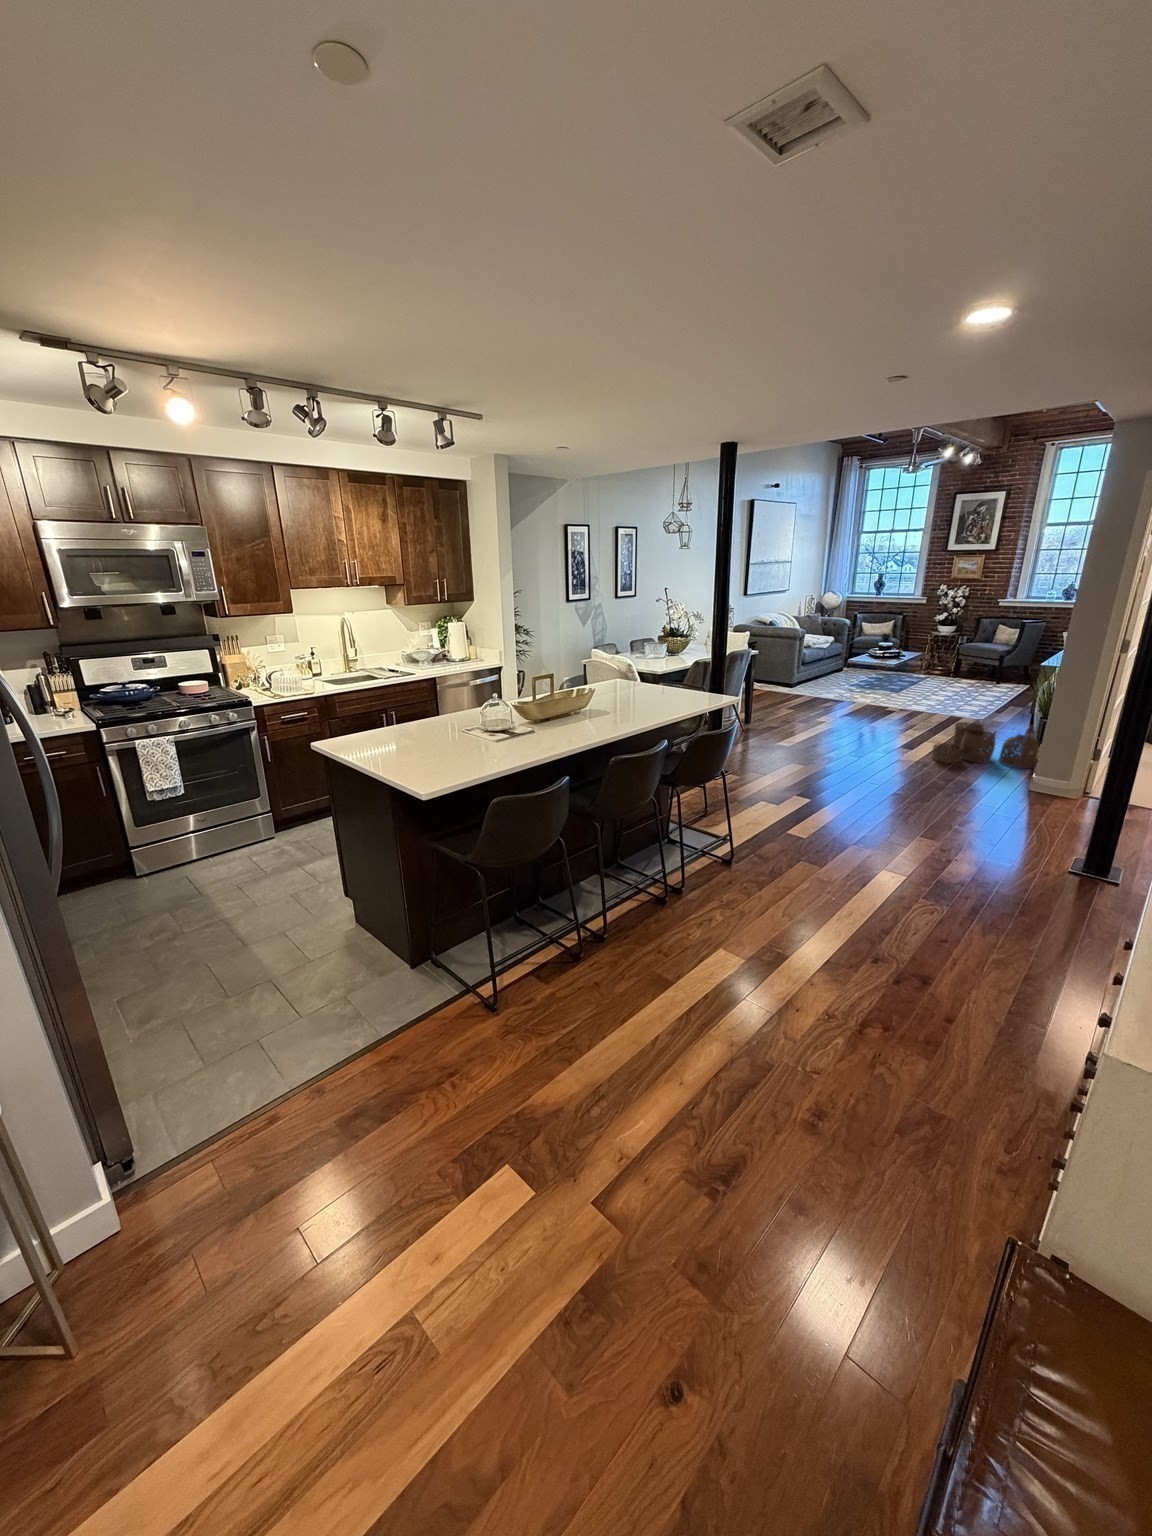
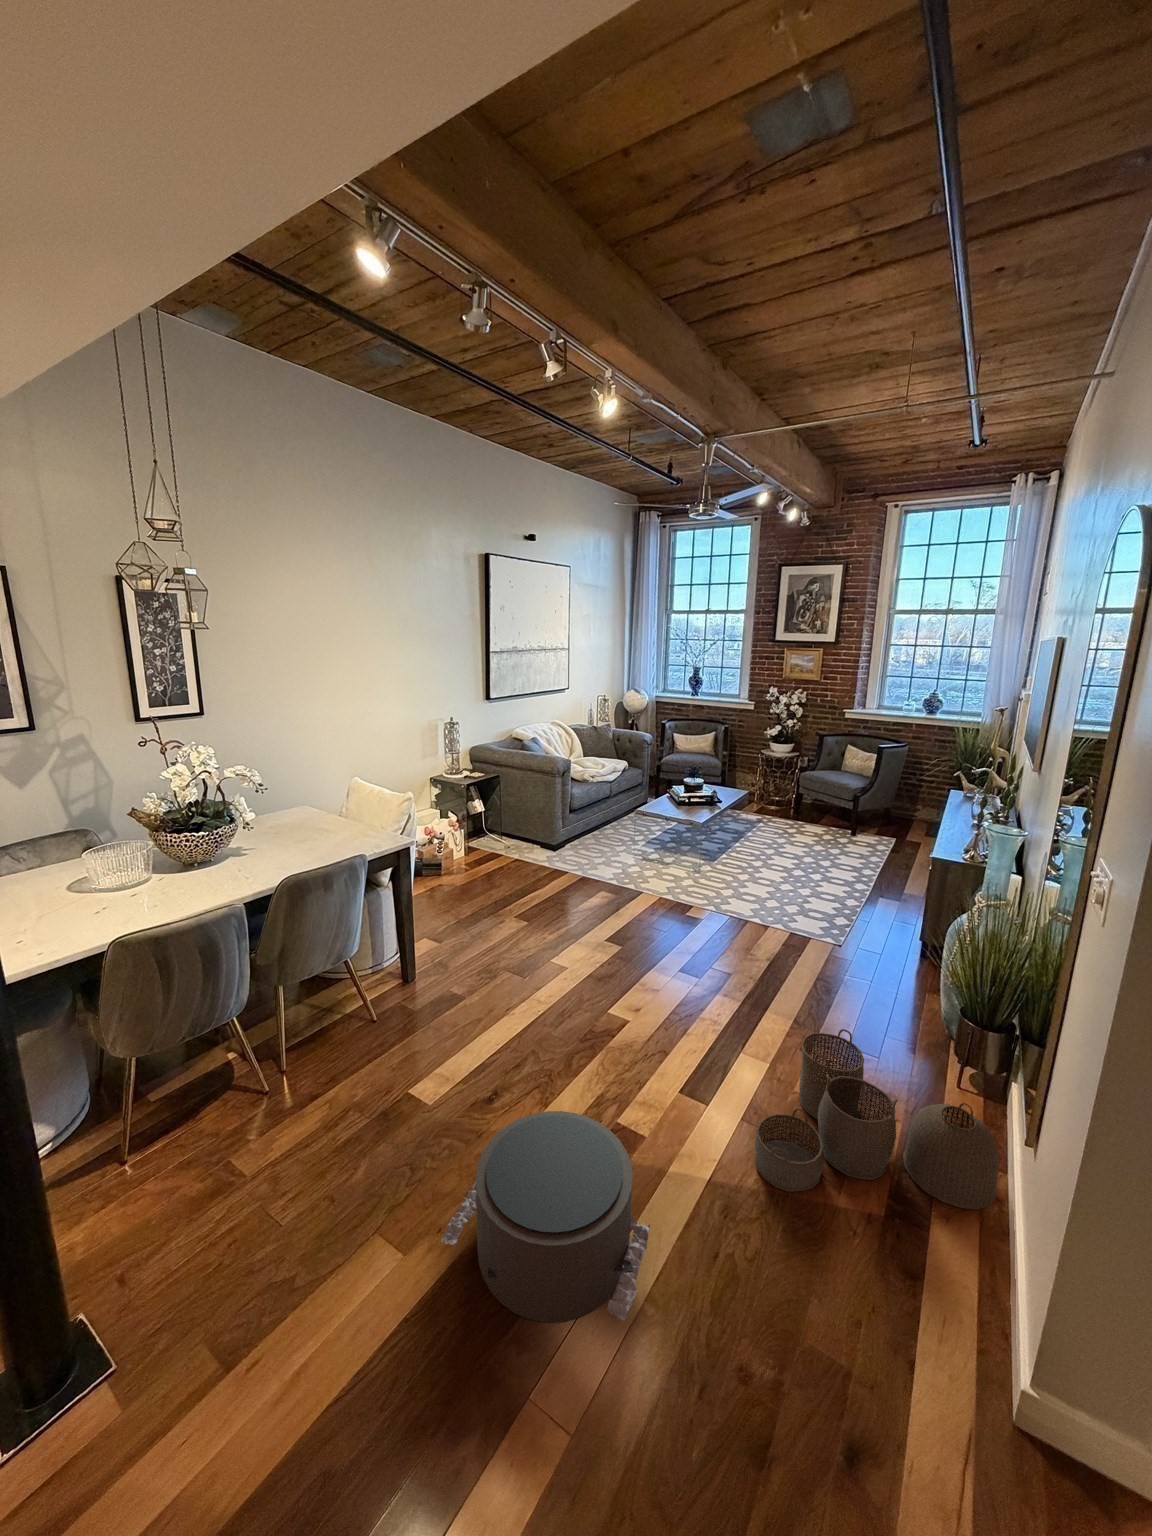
pouf: none [817,730,893,775] -> present [441,1111,650,1322]

